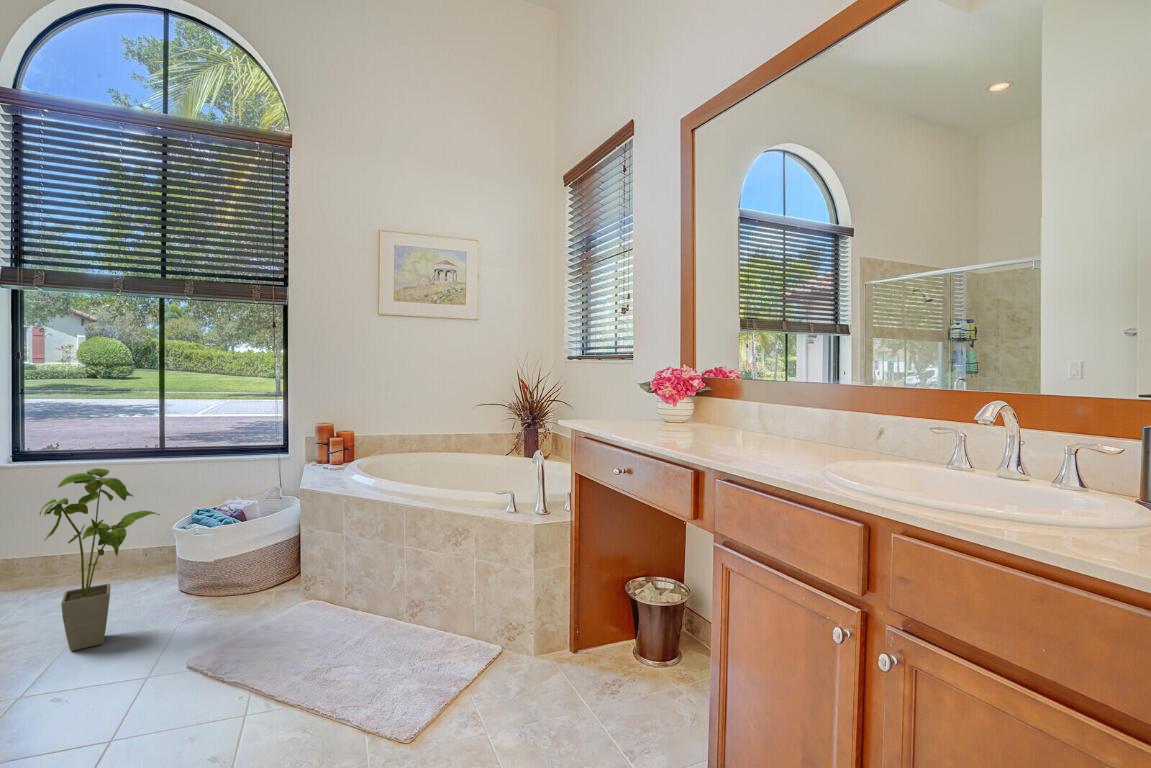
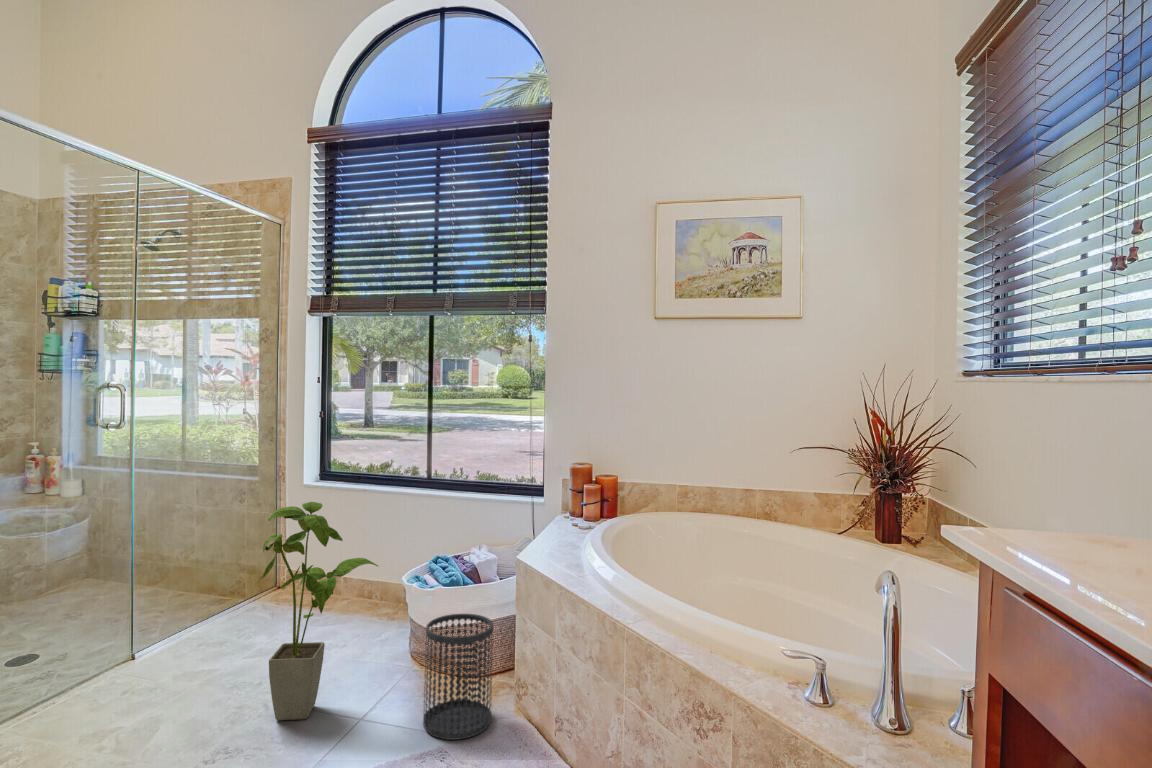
wastebasket: none [216,539,273,628] -> present [423,614,493,740]

